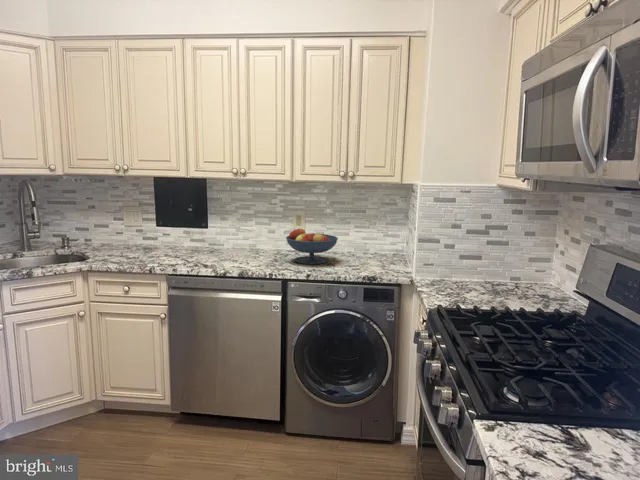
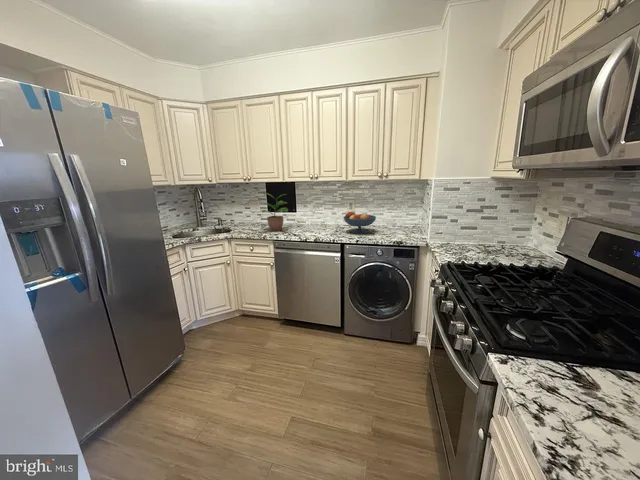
potted plant: none [143,194,195,259] -> present [261,193,289,231]

